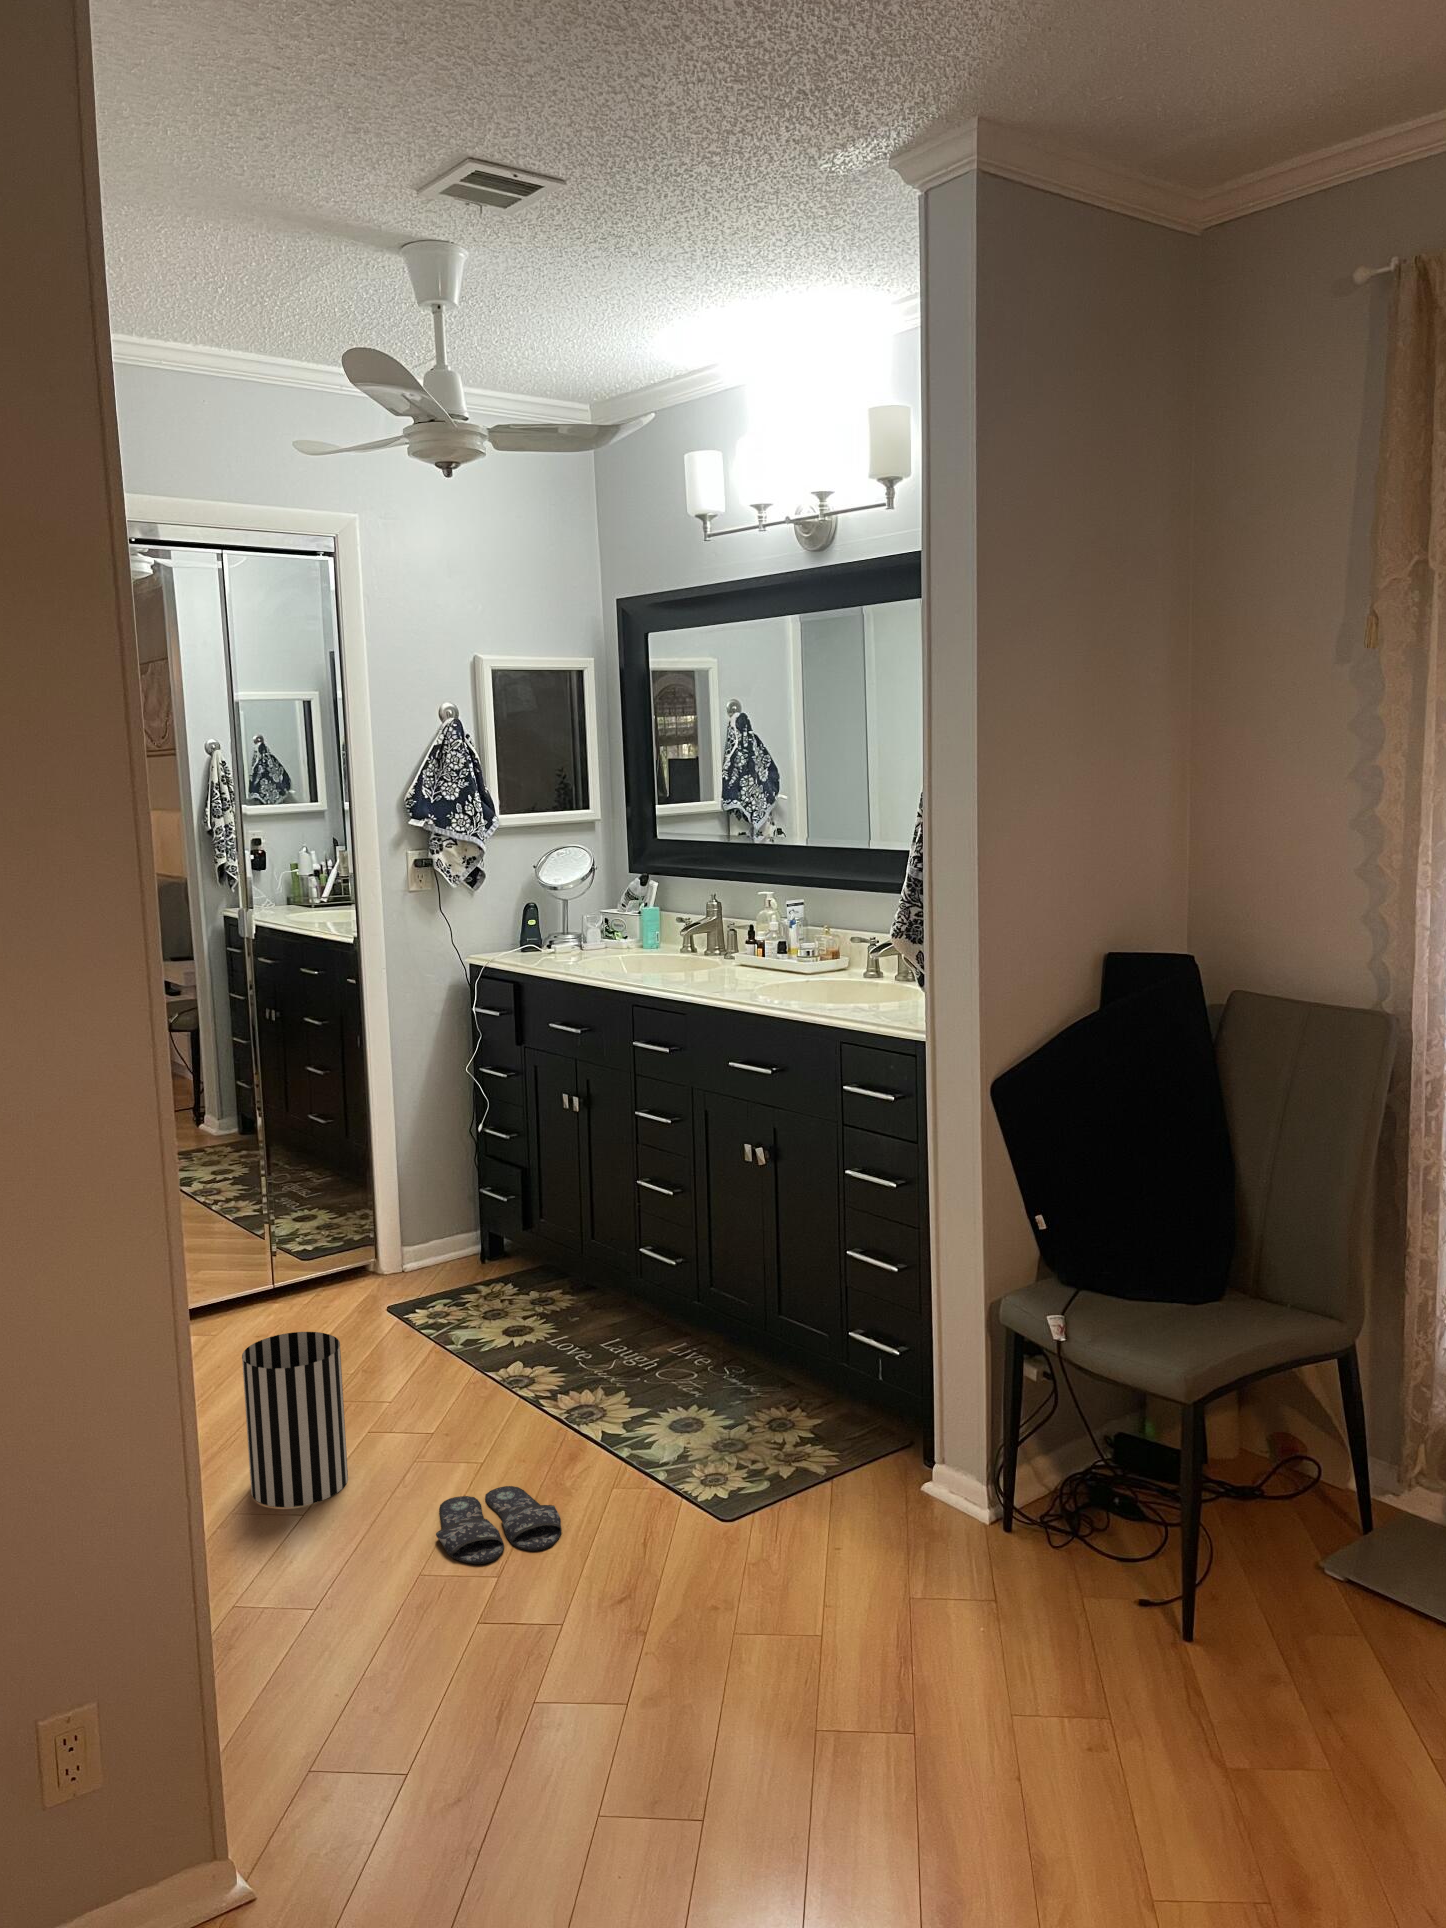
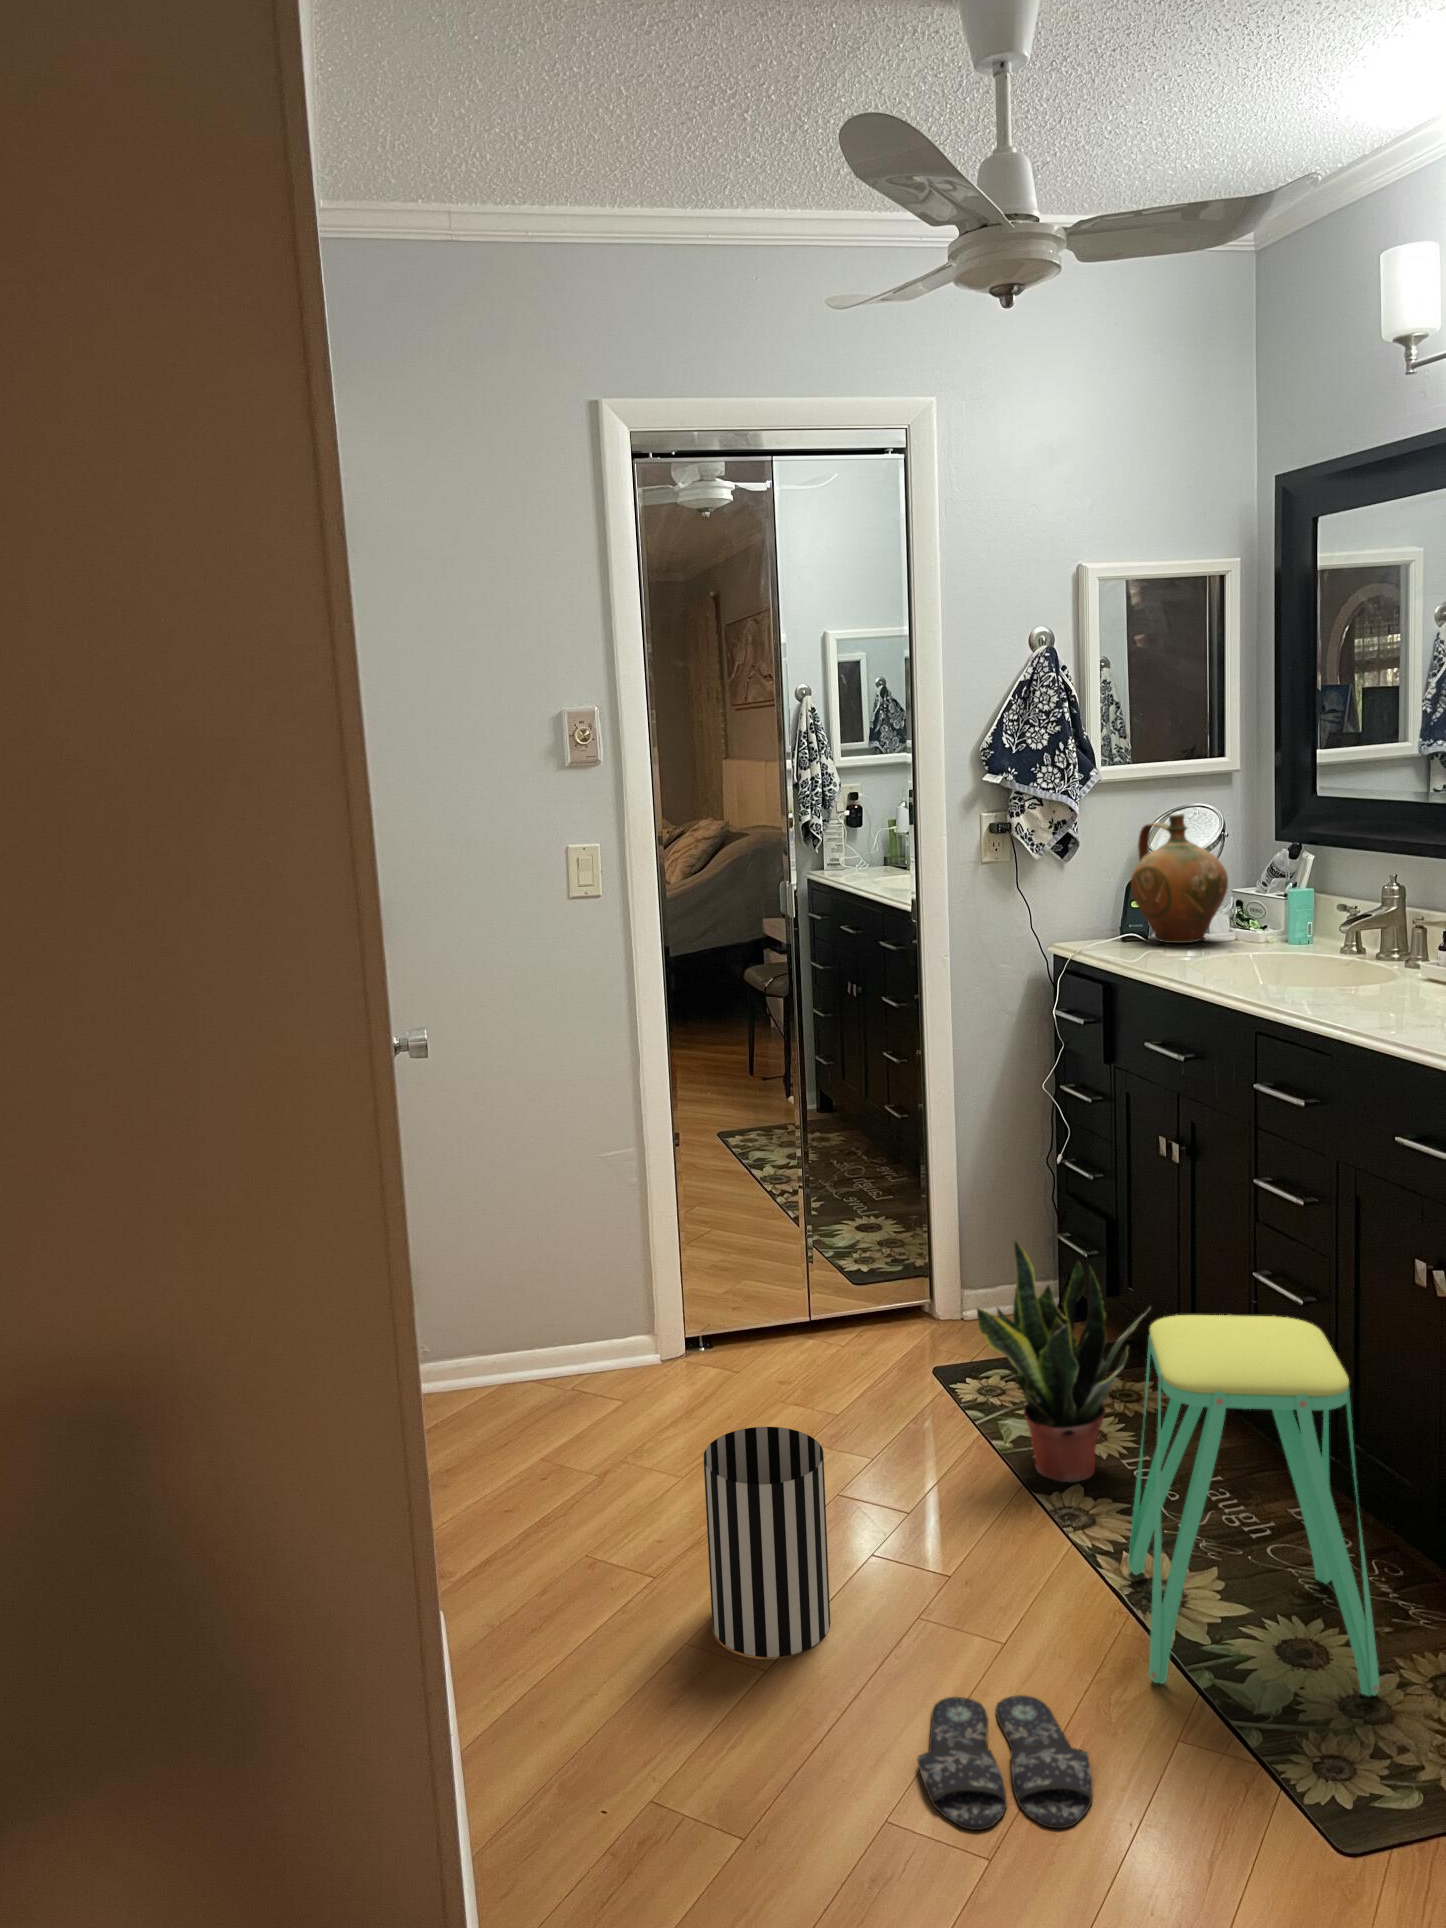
ceramic jug: none [526,852,598,952] -> present [1131,814,1228,943]
potted plant: none [438,1180,565,1362] -> present [977,1241,1149,1482]
stool: none [563,1198,737,1461] -> present [1128,1315,1379,1696]

